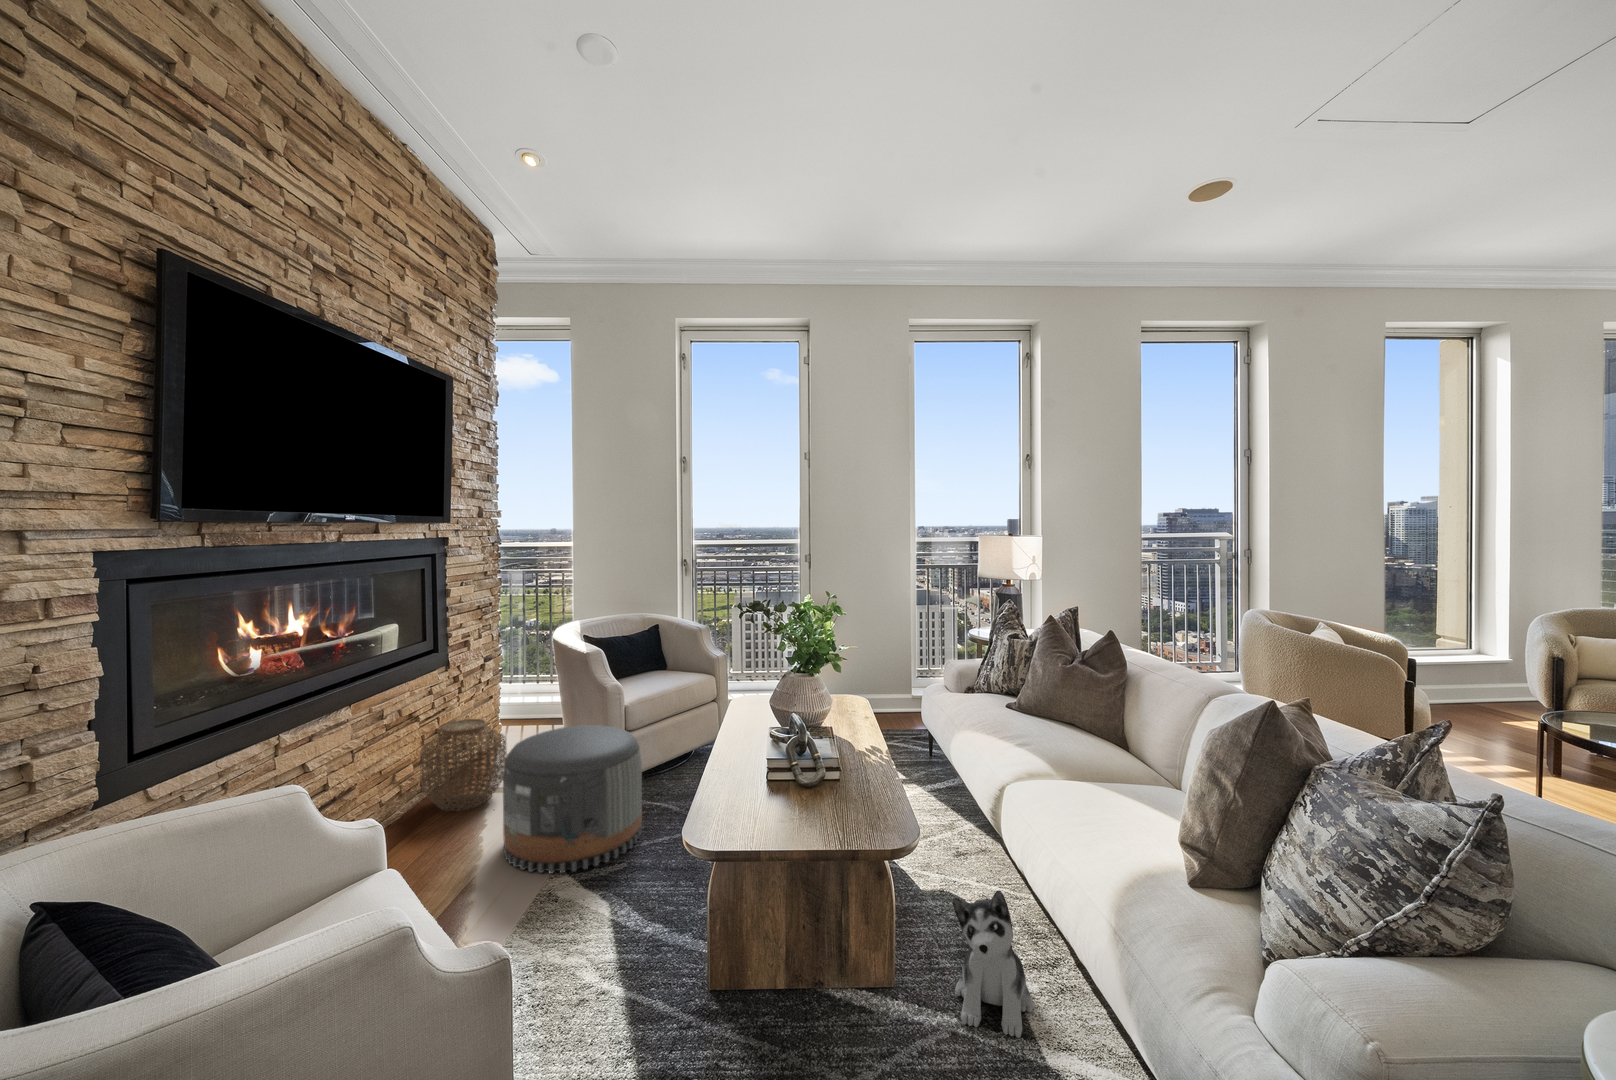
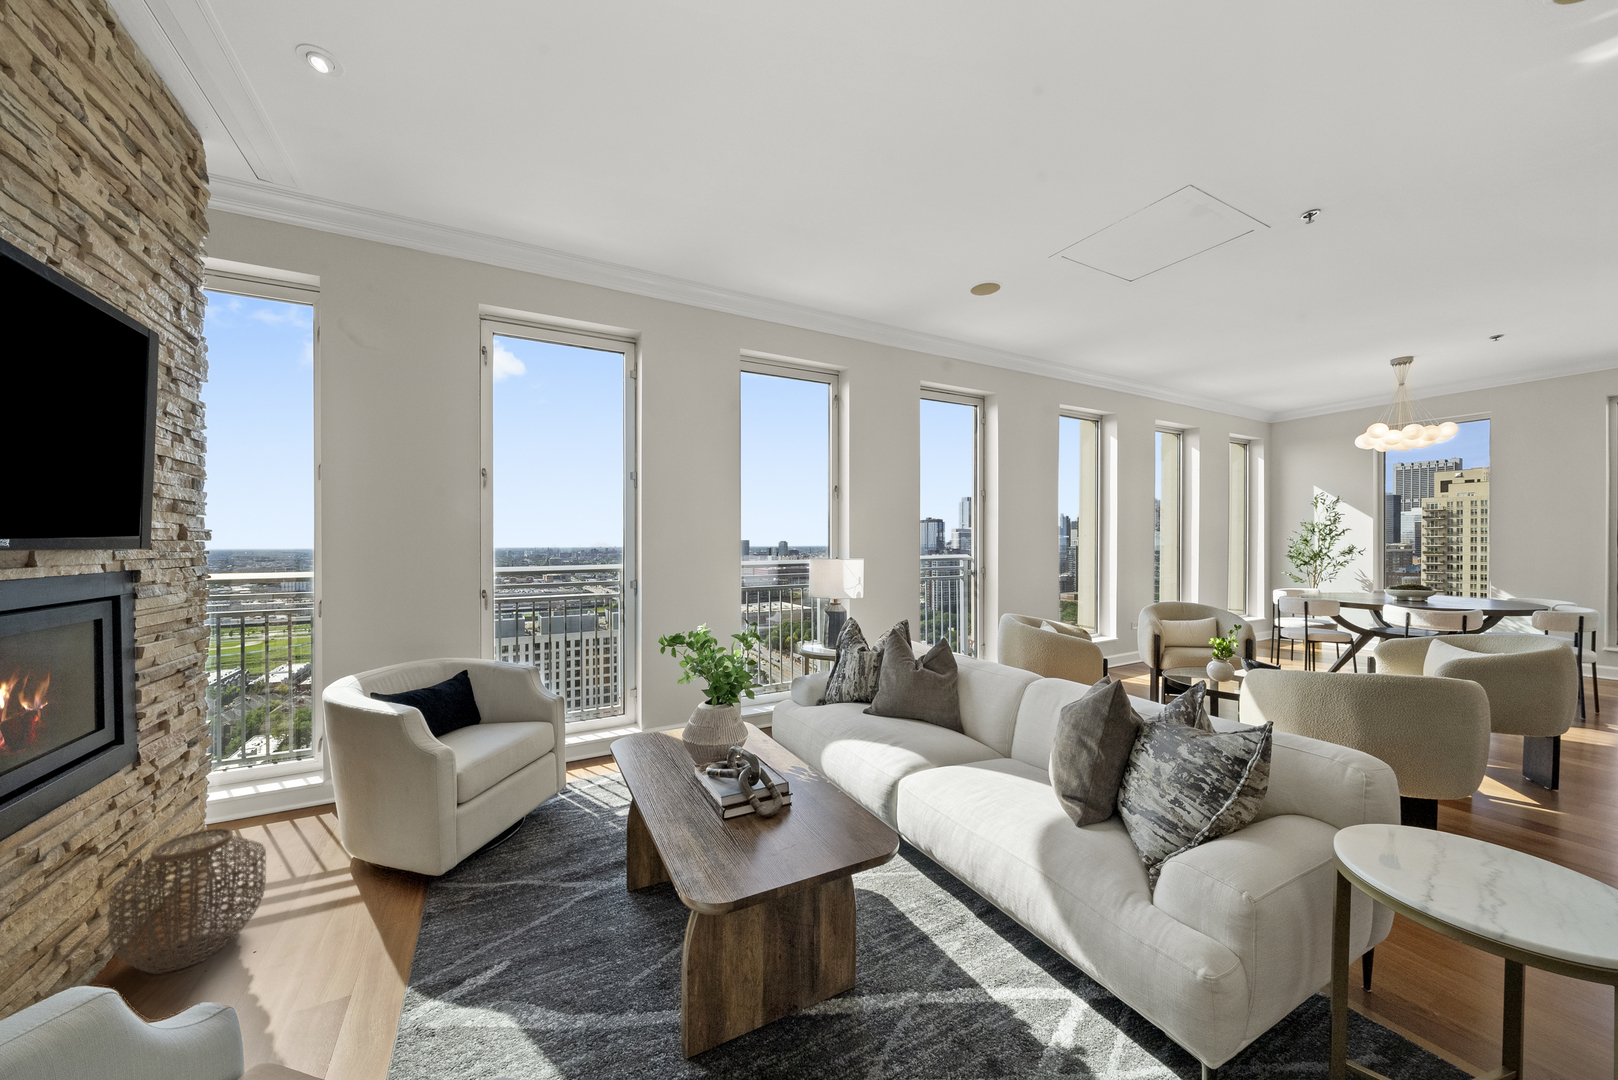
pouf: present [503,725,642,873] -> none [306,800,502,1014]
plush toy: present [953,890,1033,1038] -> none [901,867,970,994]

